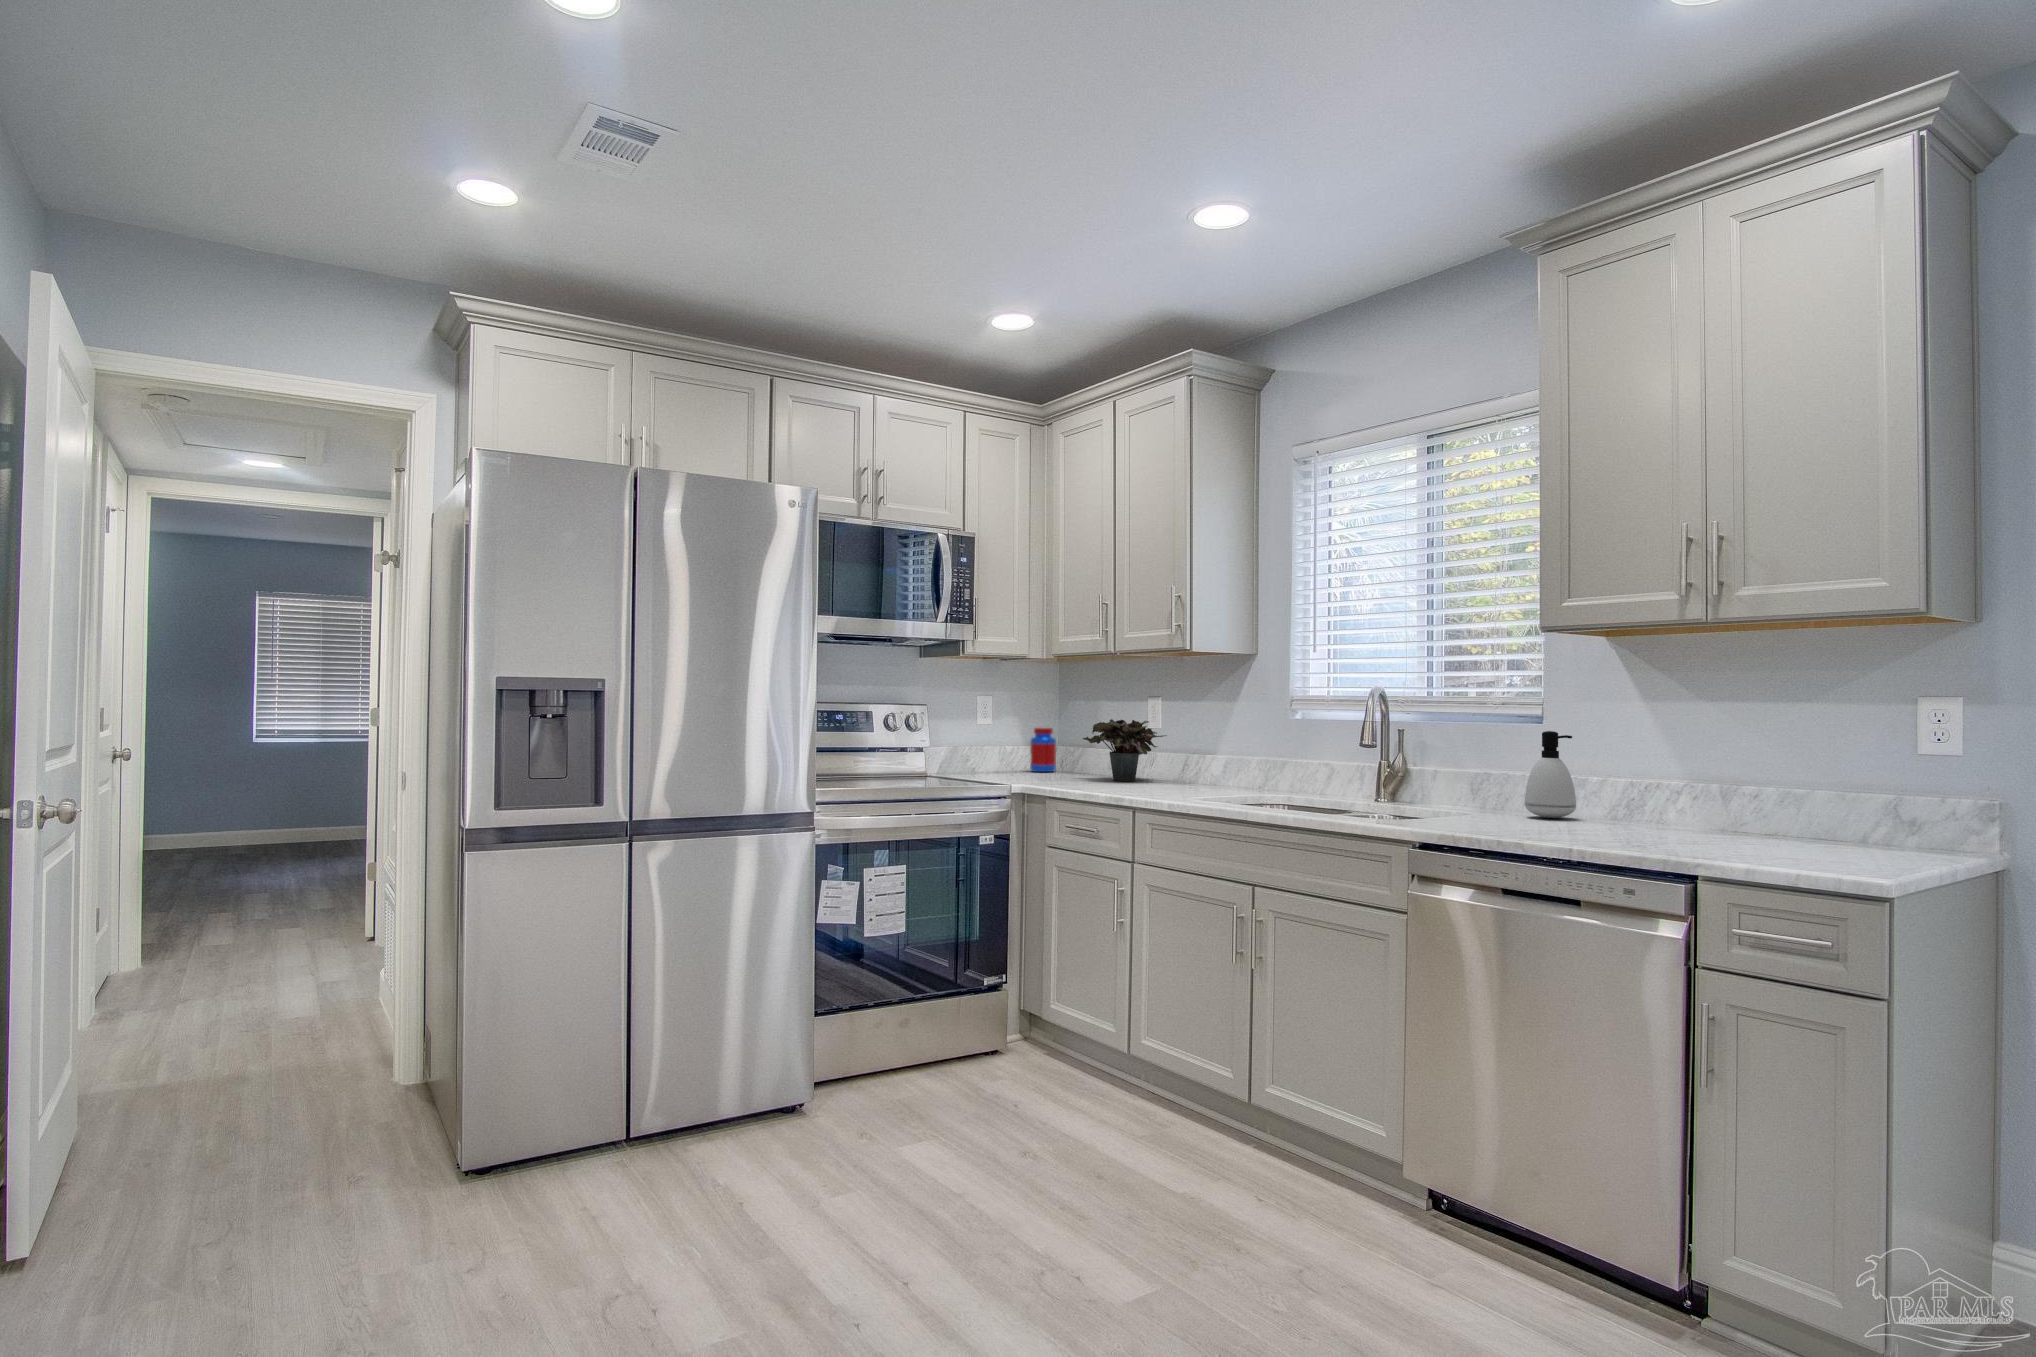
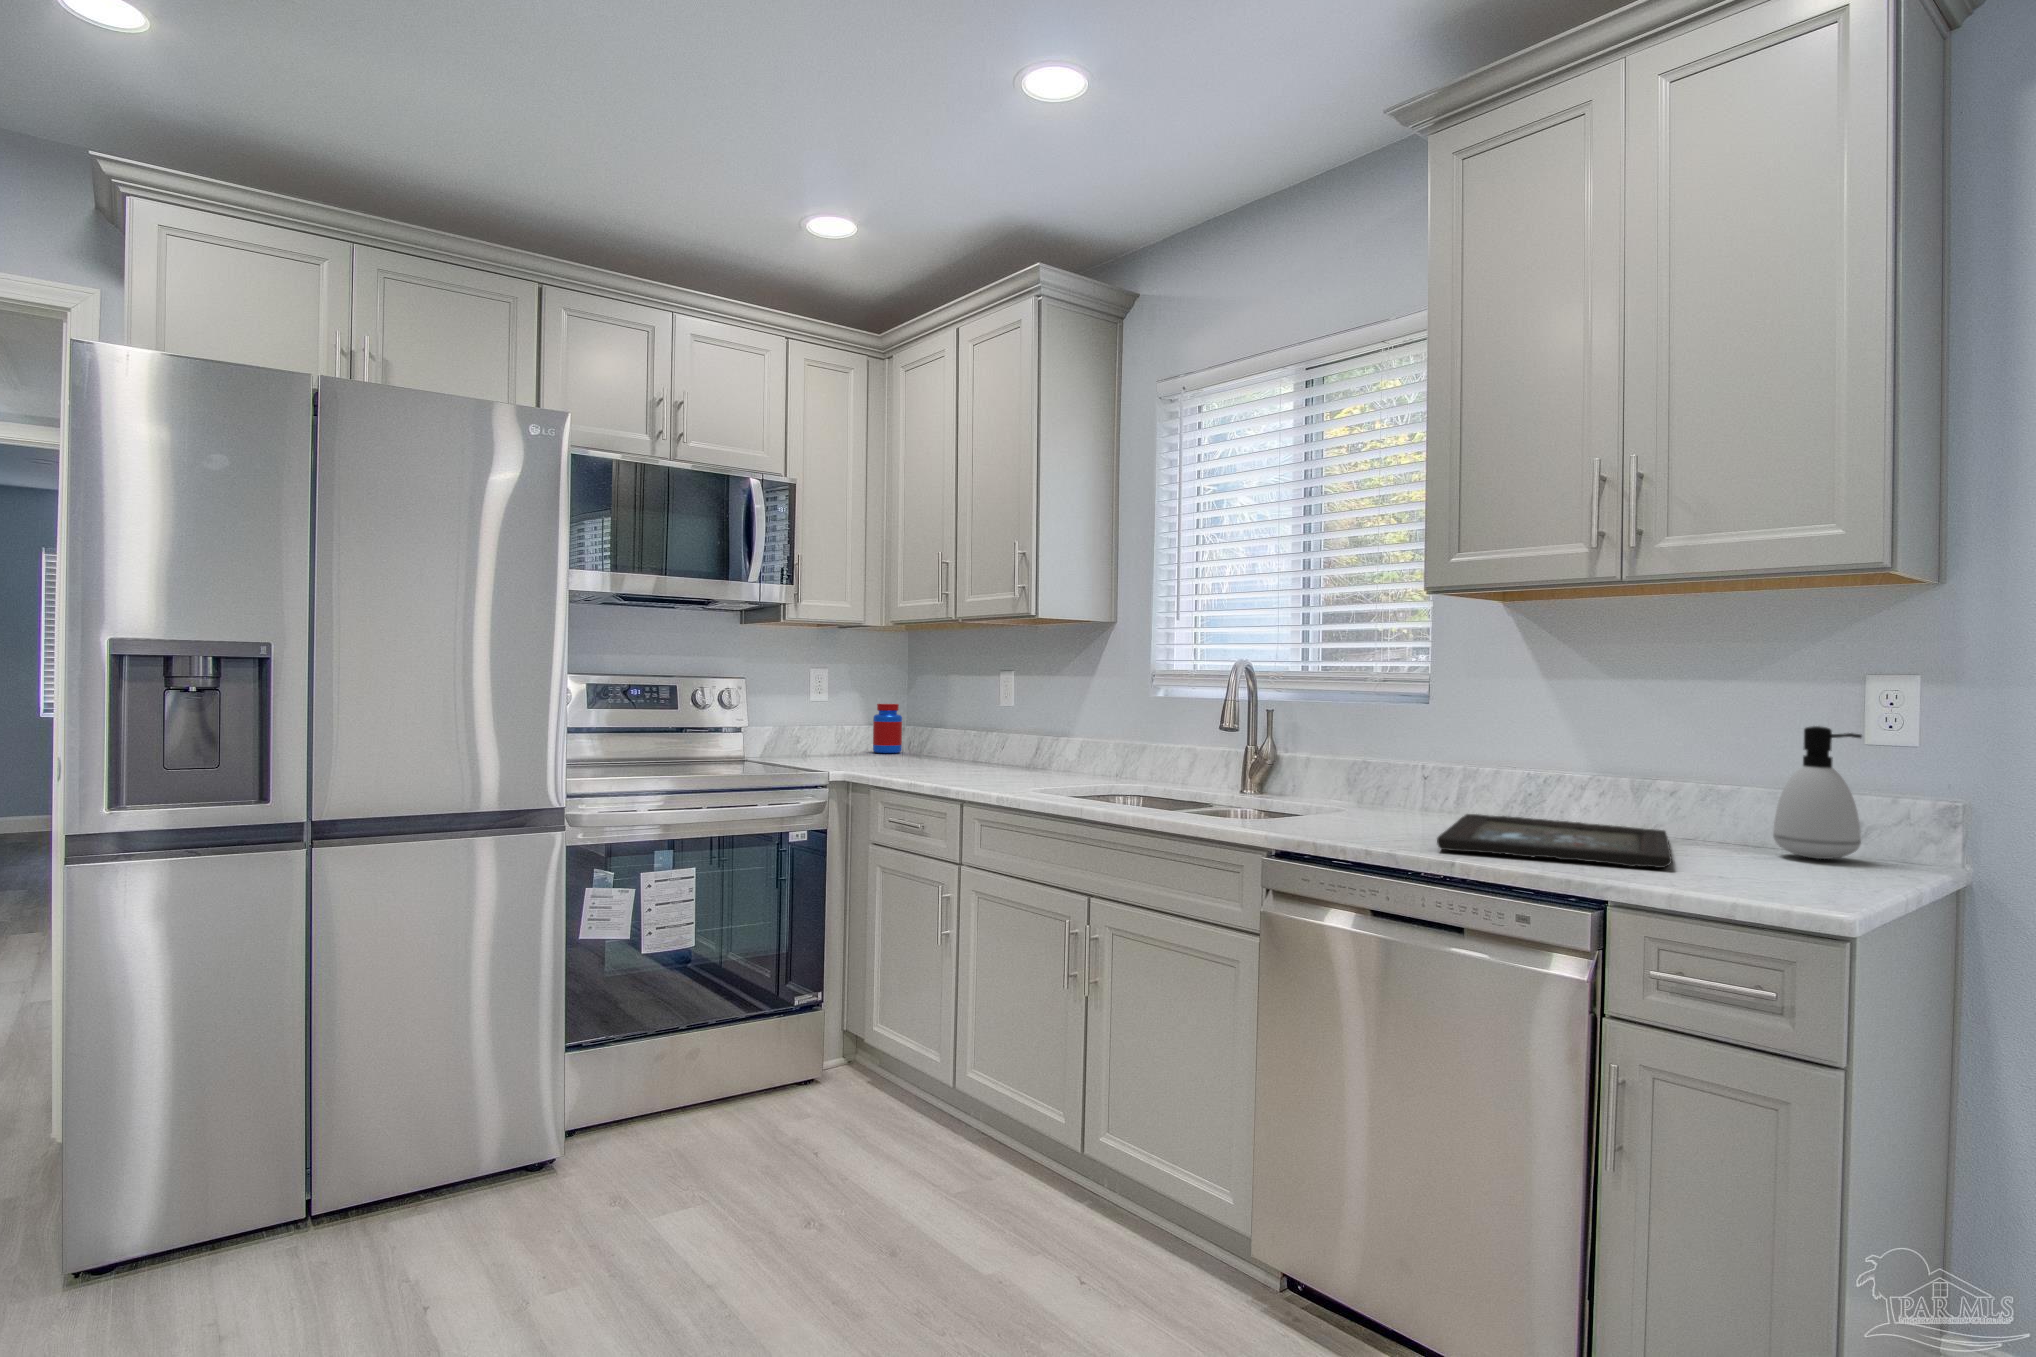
potted plant: present [1083,719,1166,781] -> none [924,696,1018,765]
soap dispenser: present [1525,731,1576,818] -> present [1773,726,1862,859]
tray: none [1556,816,1753,853] -> present [1437,814,1672,868]

